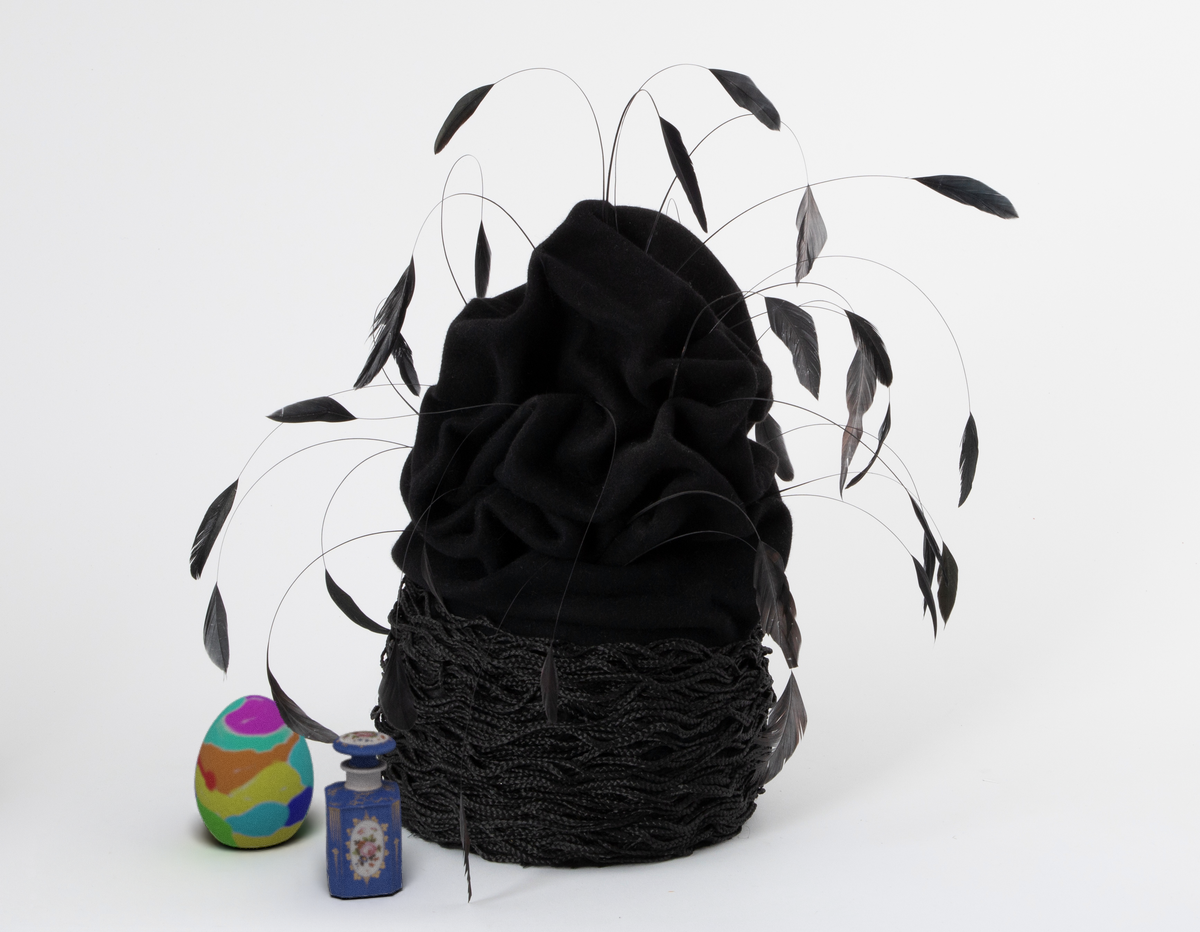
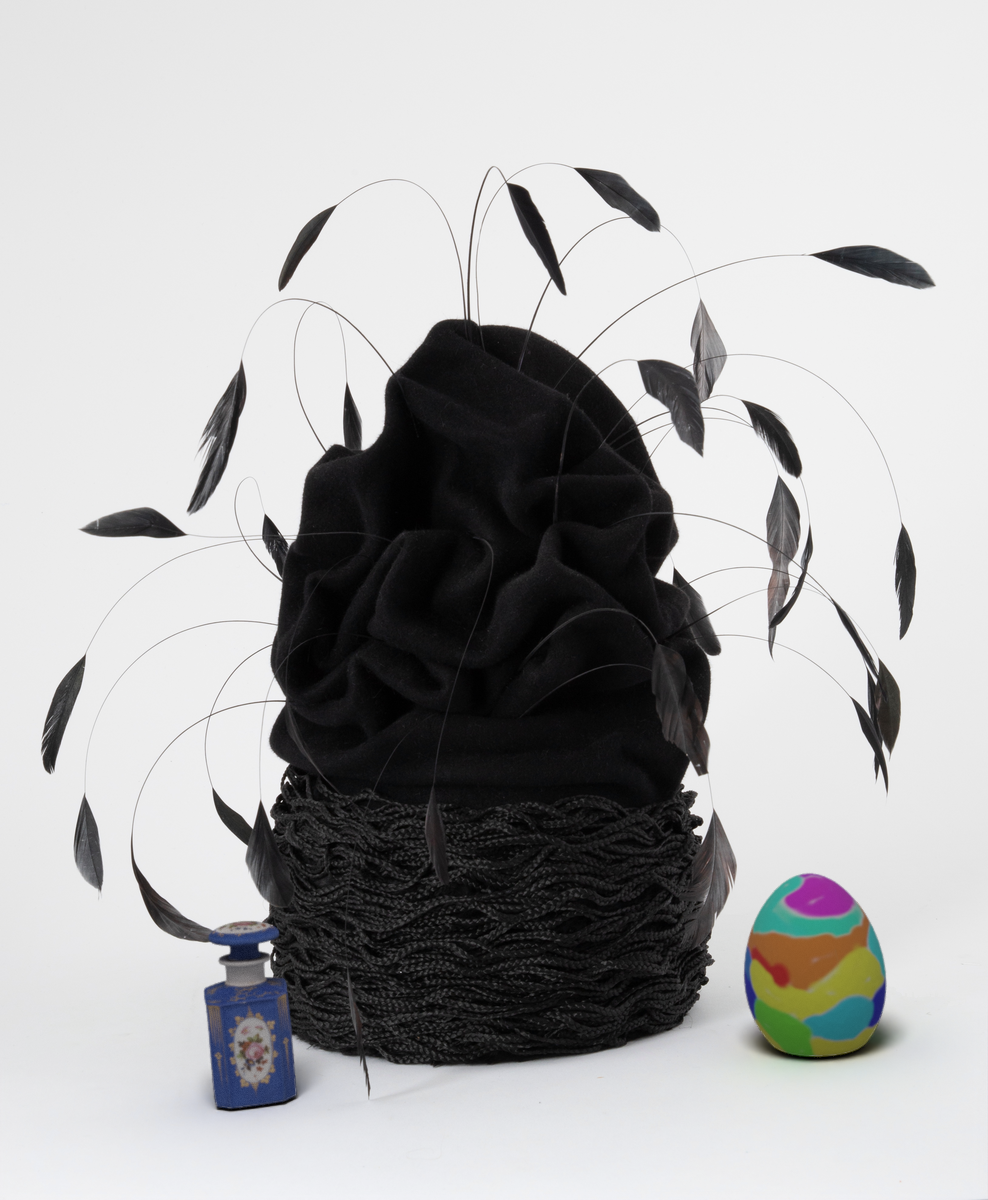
decorative egg: present [194,695,314,848] -> present [744,873,886,1057]

